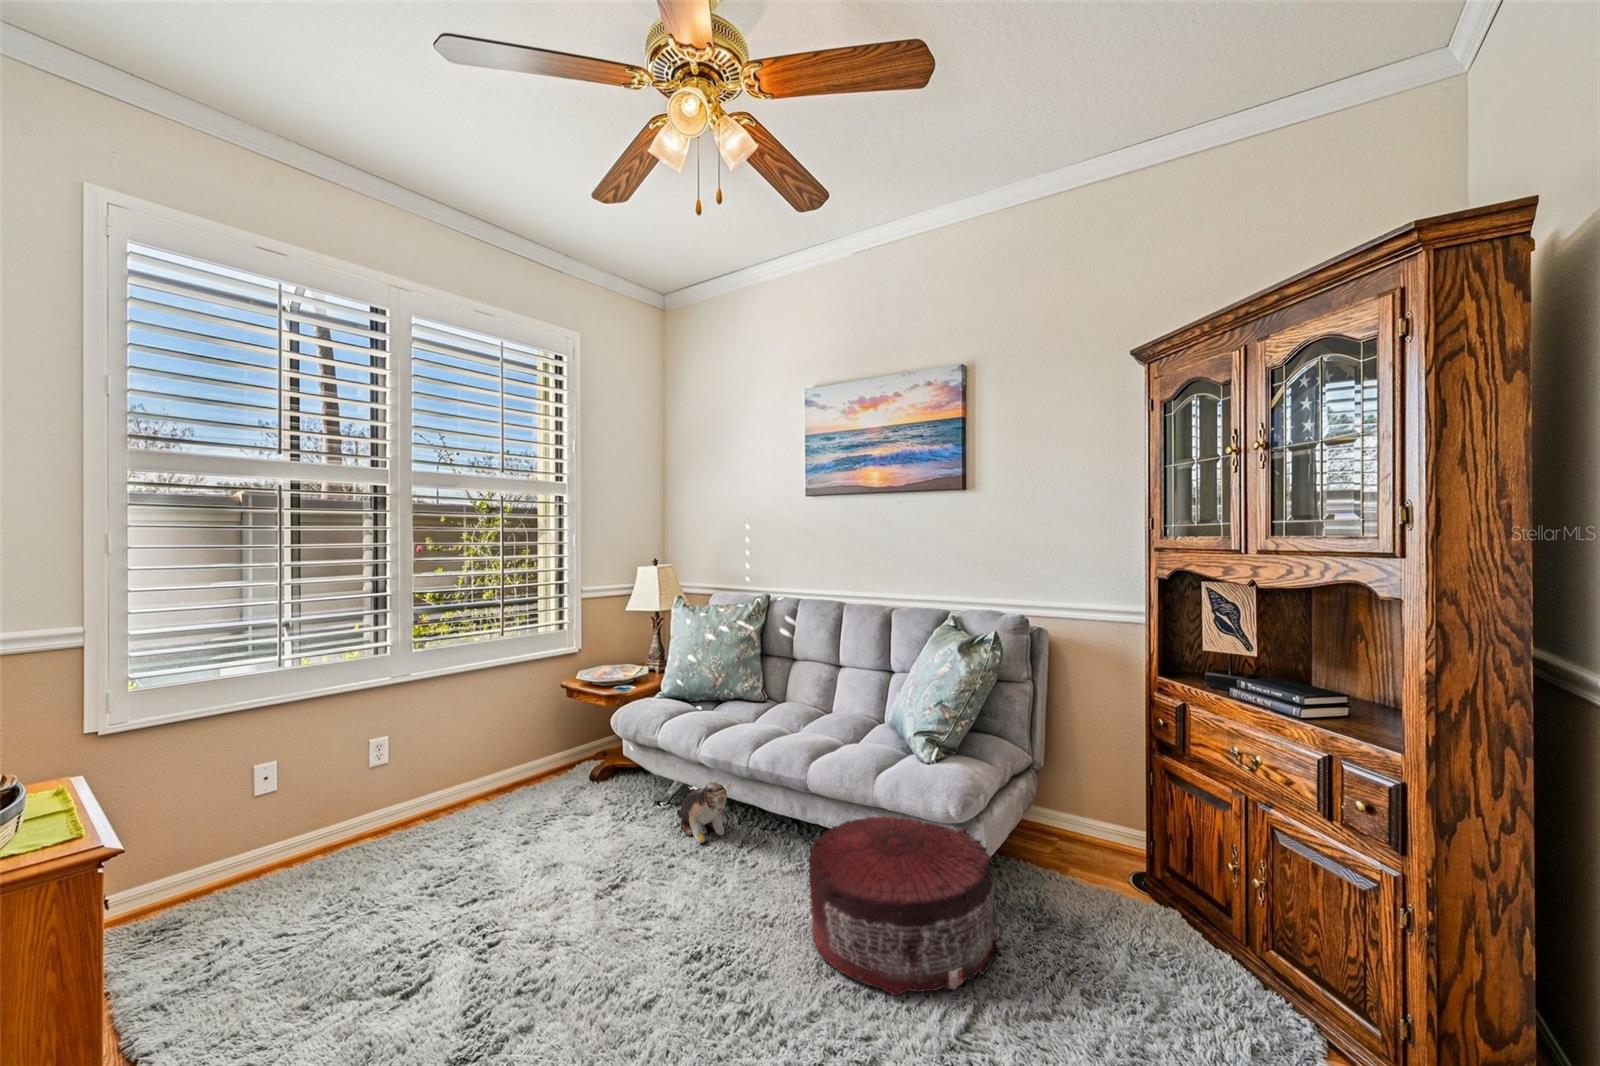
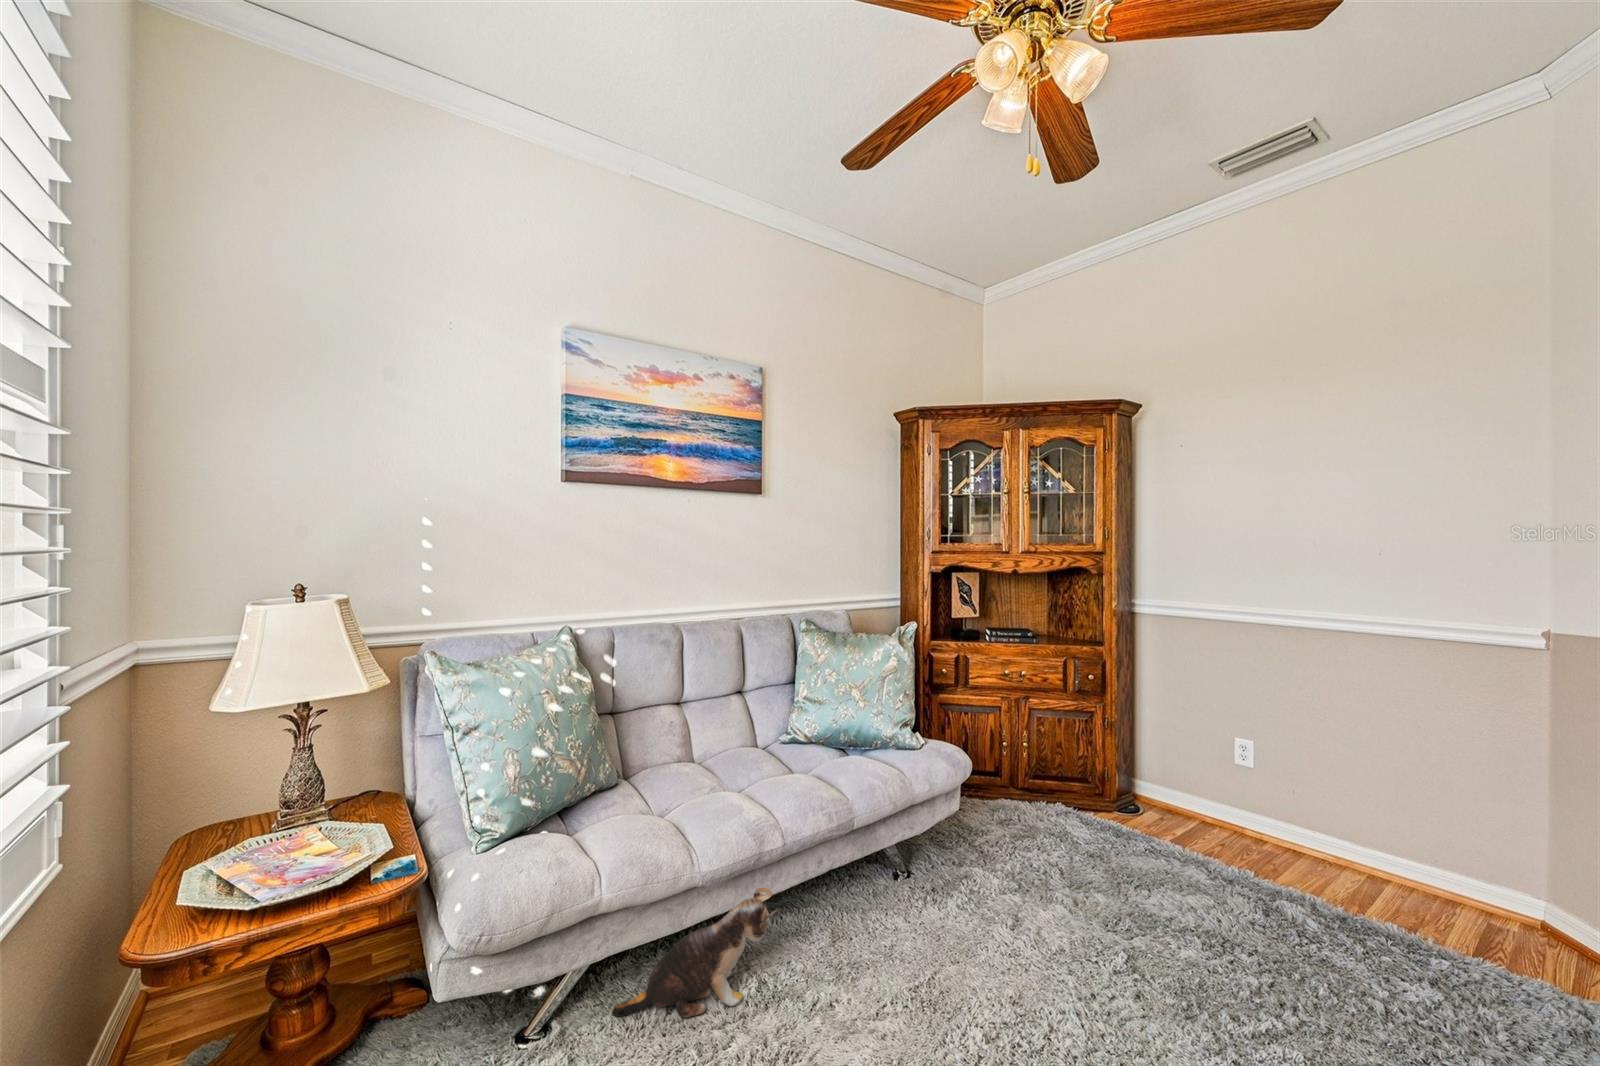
pouf: present [808,816,1001,995] -> none [897,789,1070,953]

